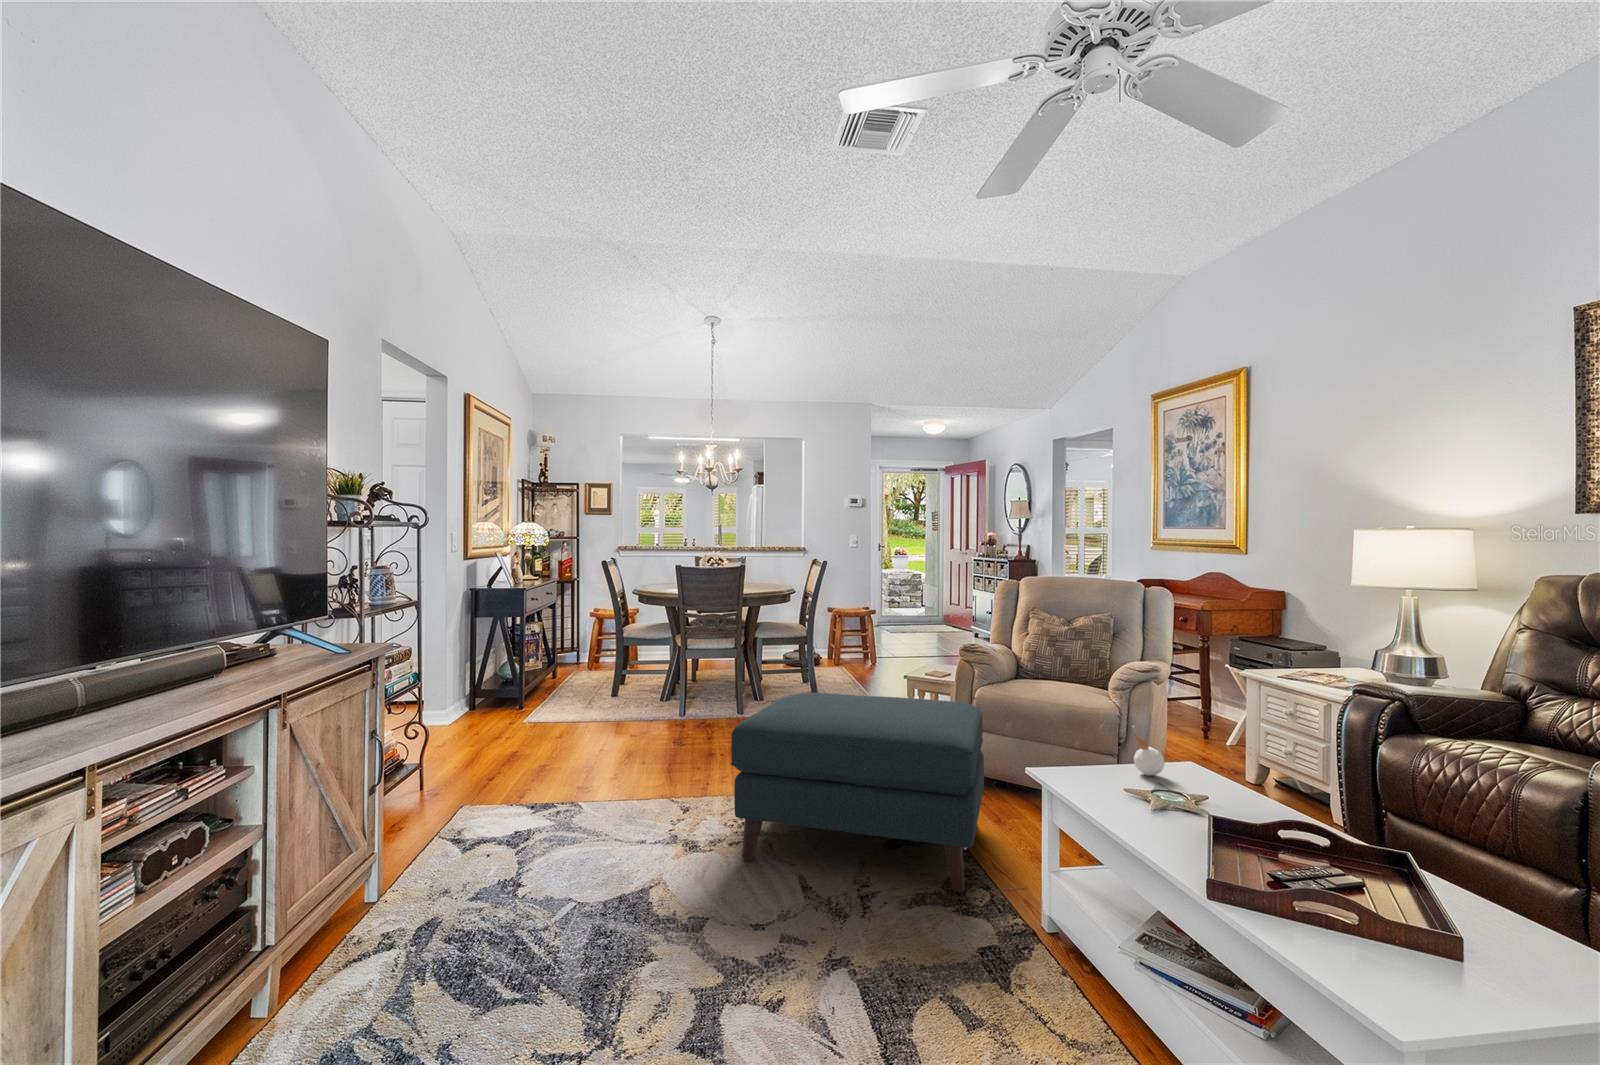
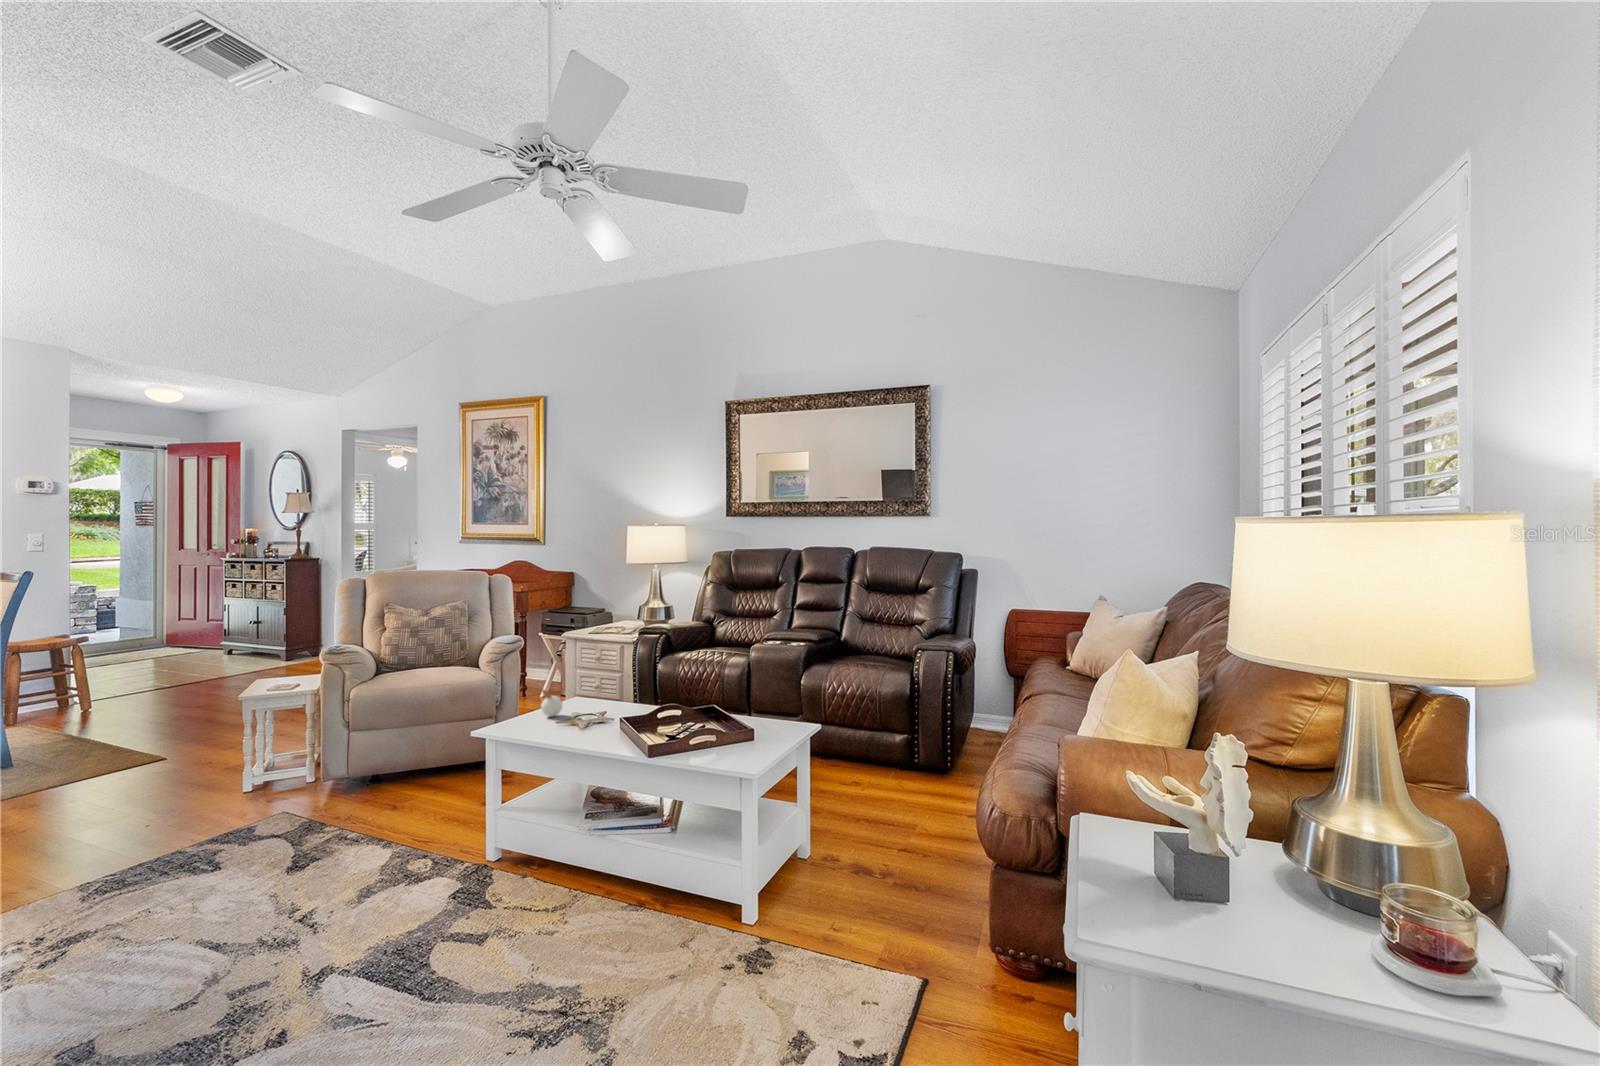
ottoman: present [731,693,984,892] -> none [65,705,415,967]

